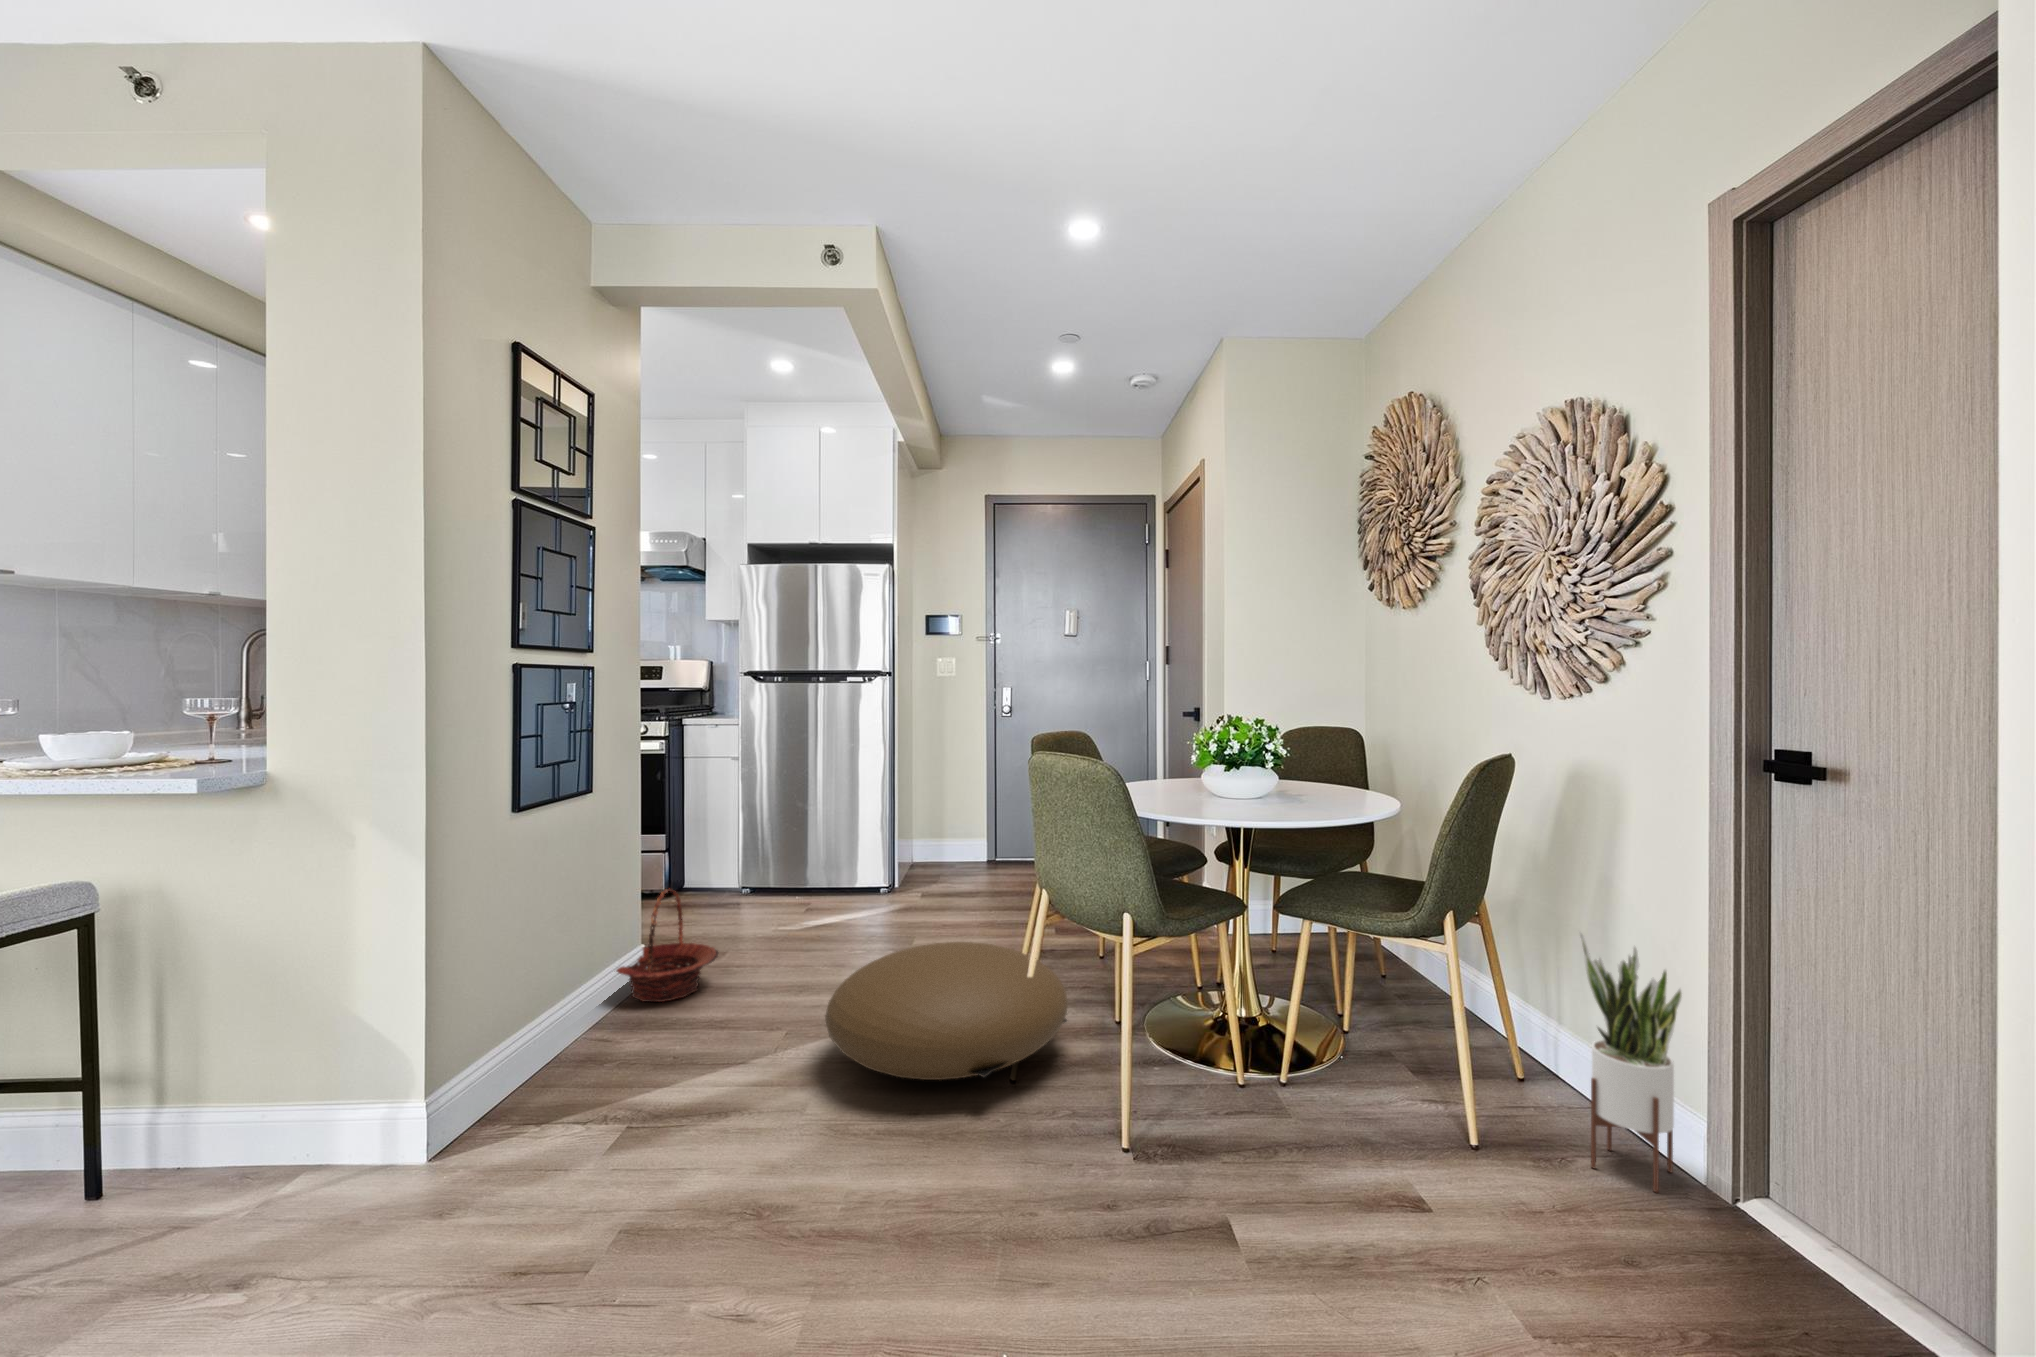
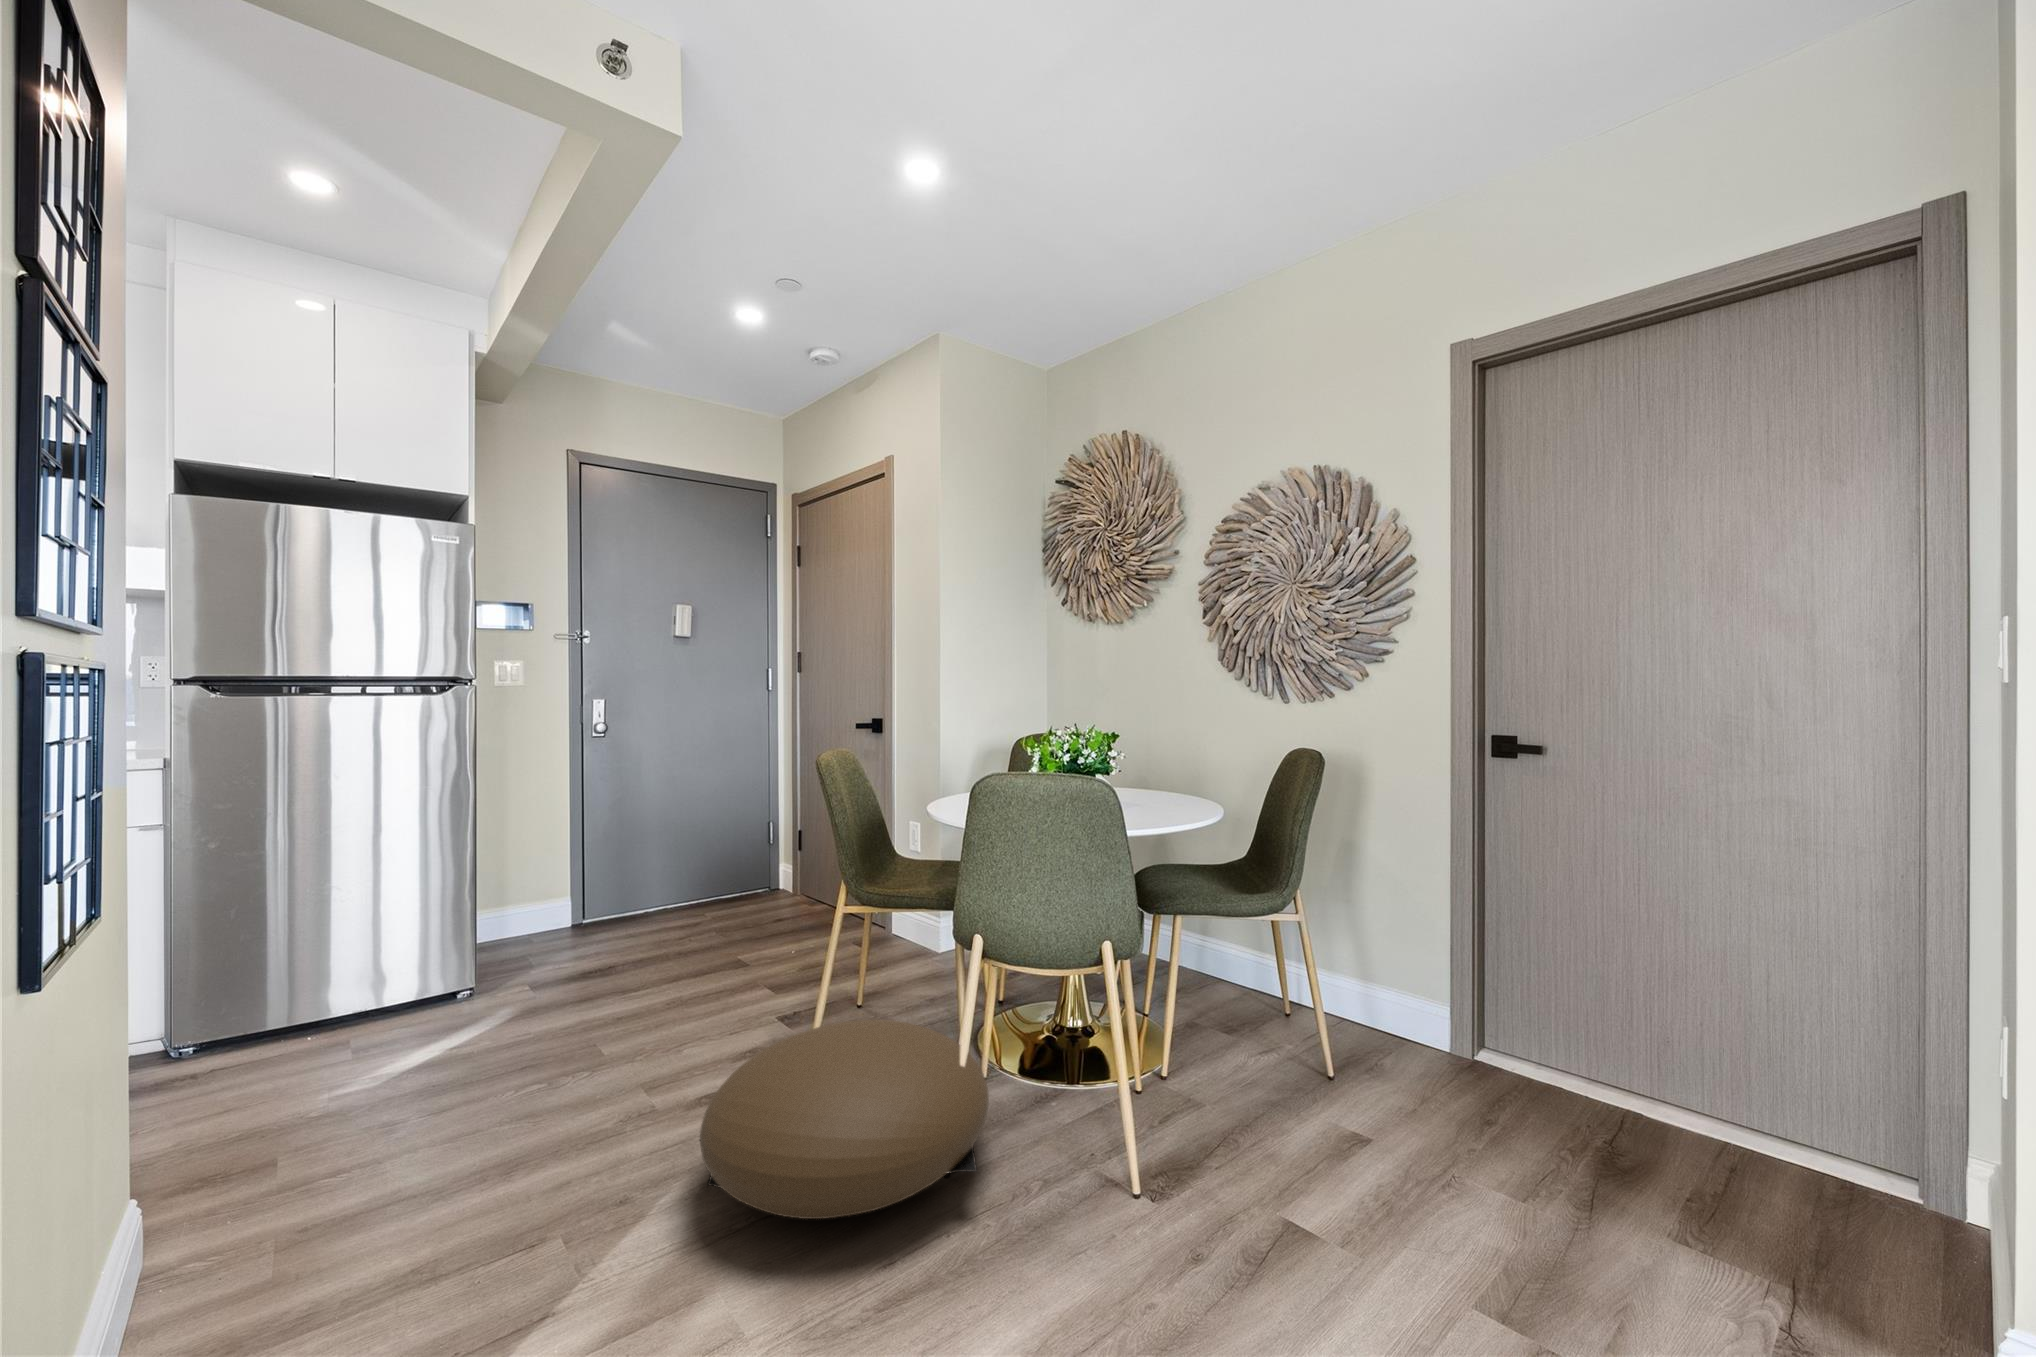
basket: present [616,889,718,1002] -> none [153,1073,382,1286]
potted plant: present [1580,932,1682,1192] -> none [1367,885,1447,1068]

